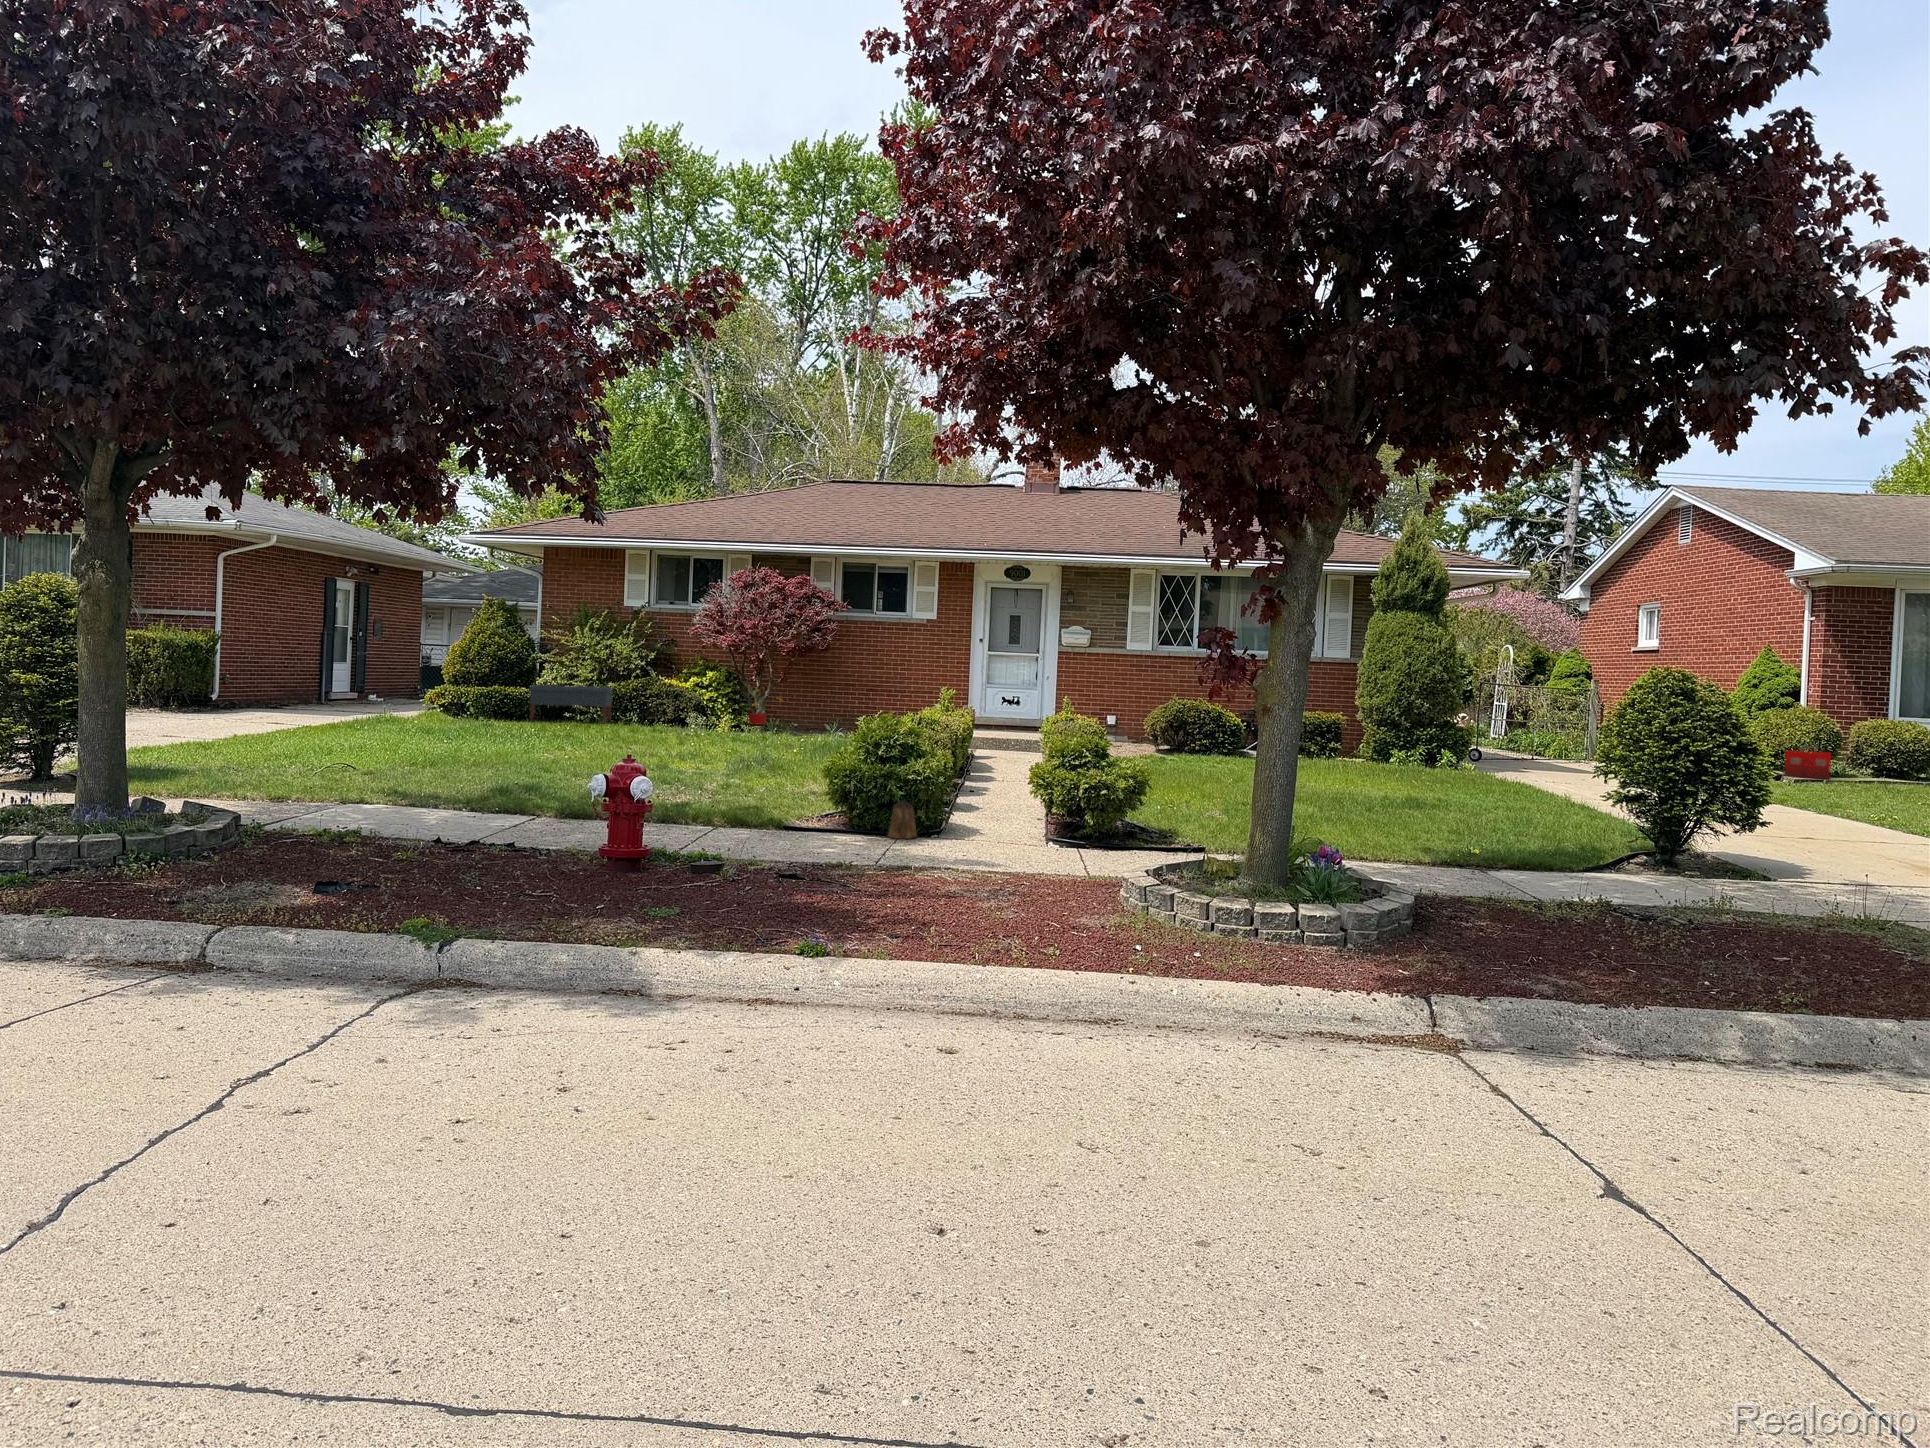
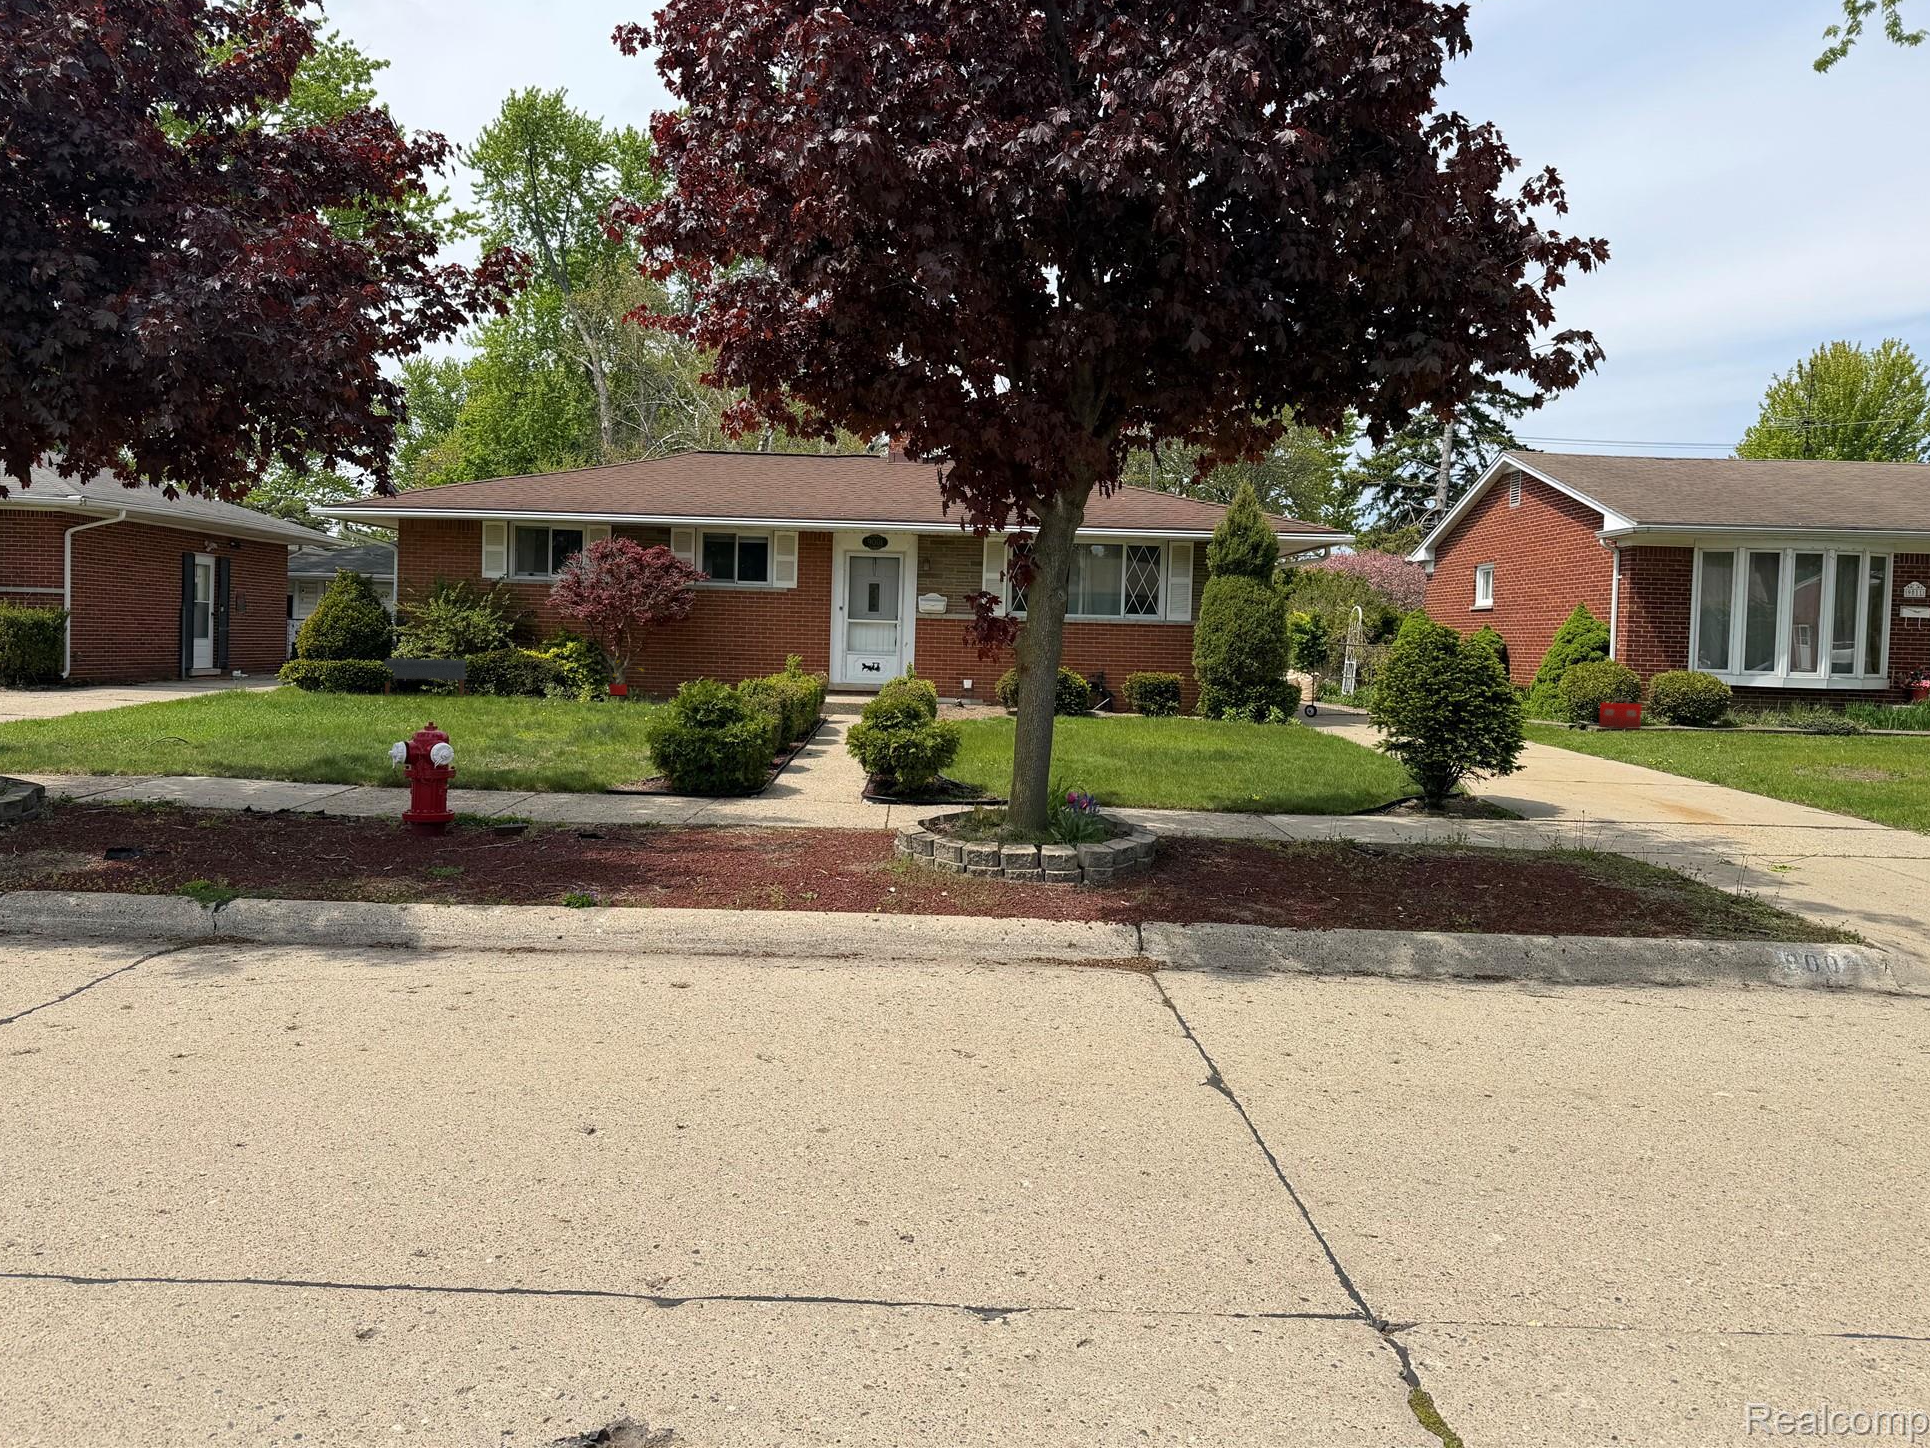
watering can: present [888,802,917,839] -> none [705,764,734,800]

